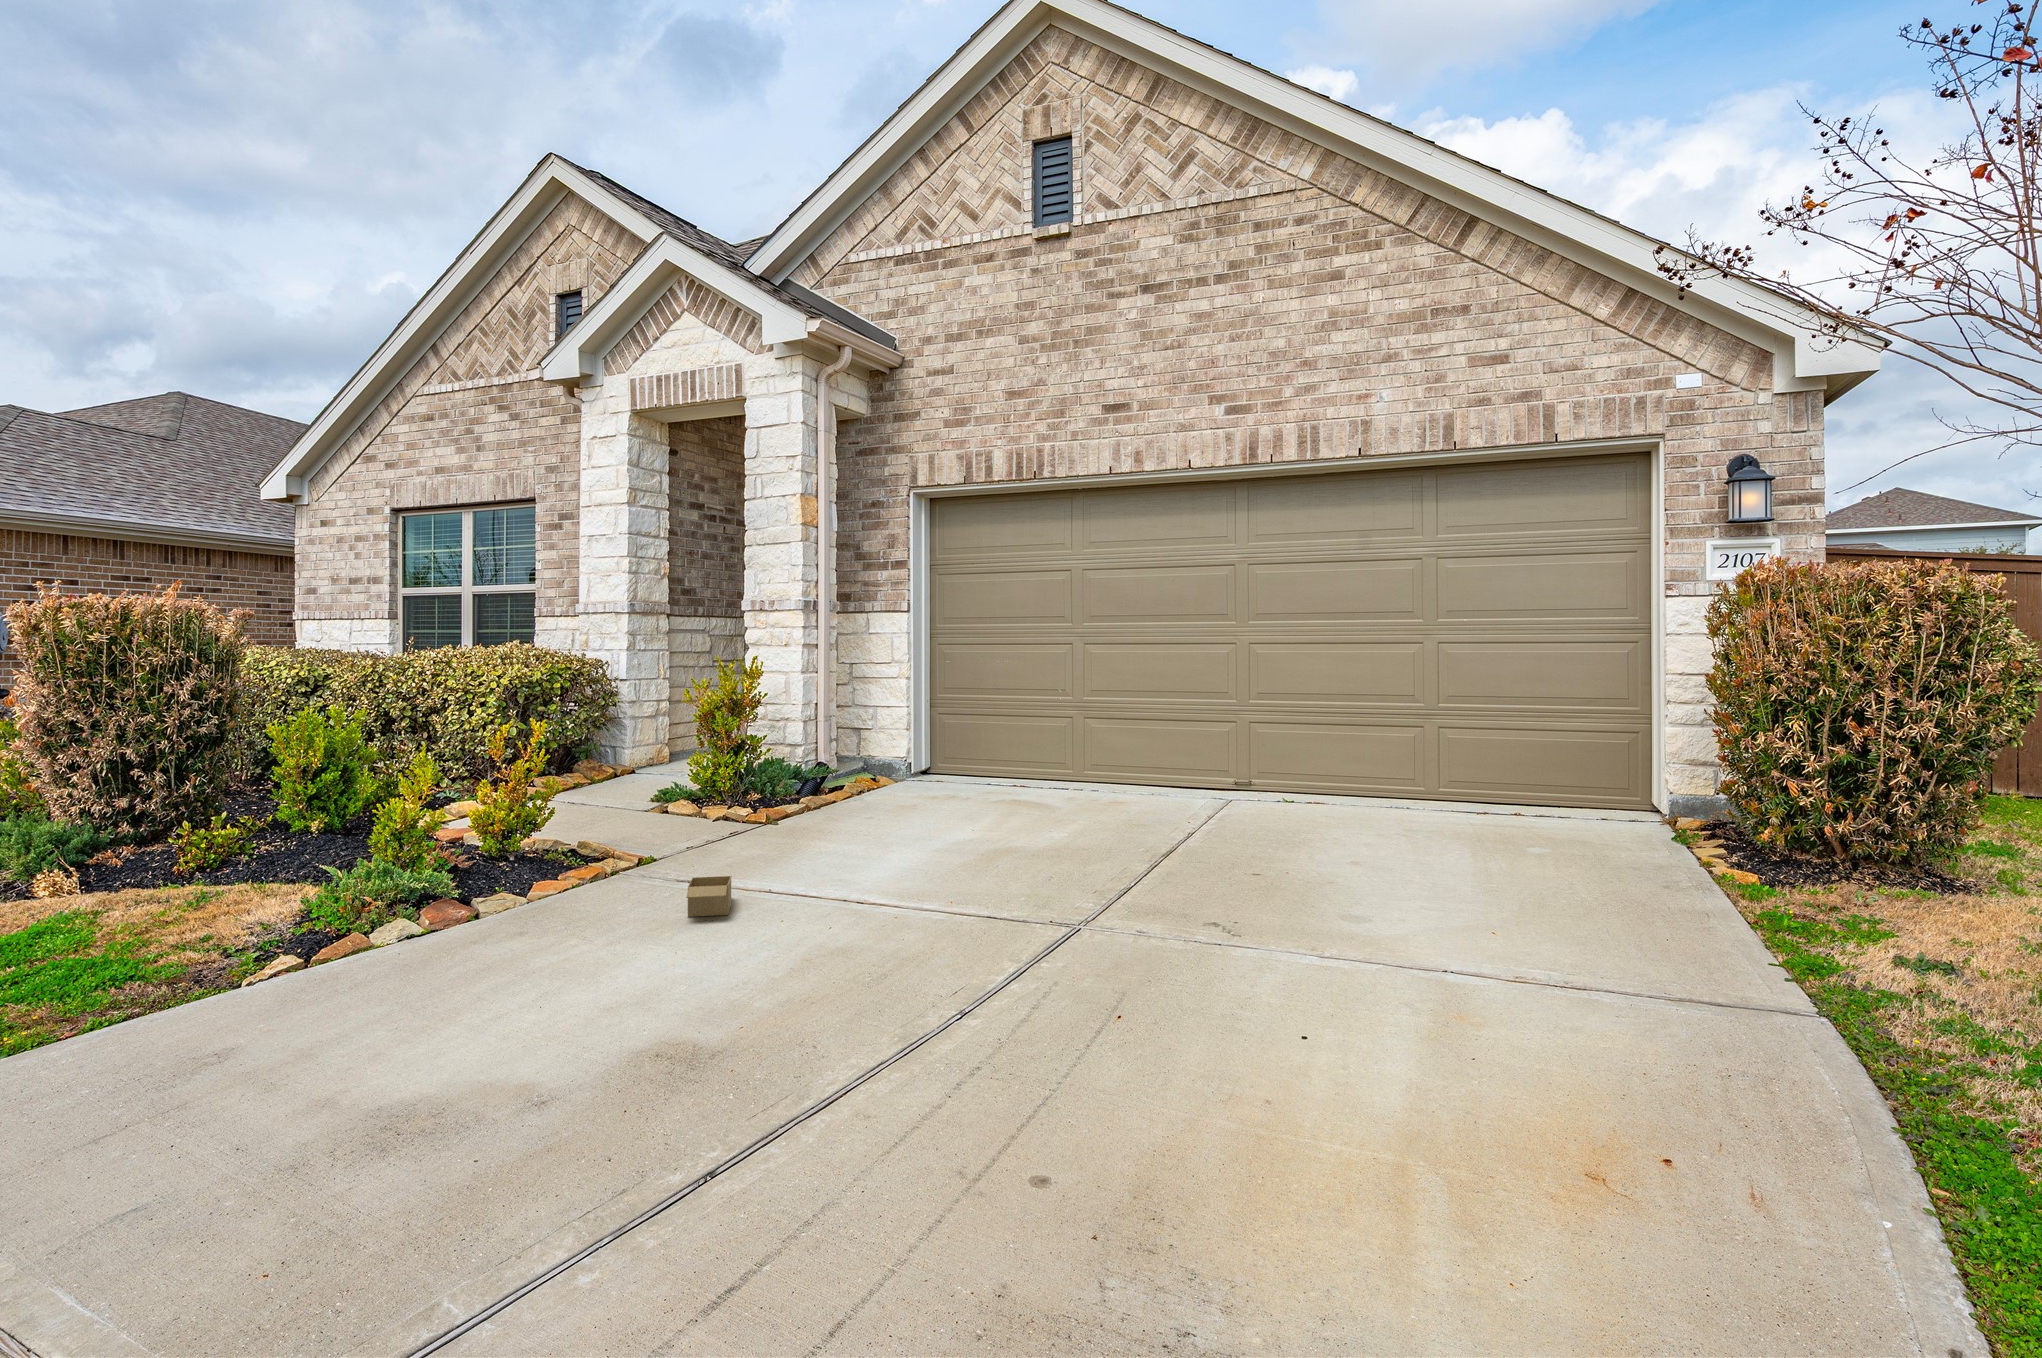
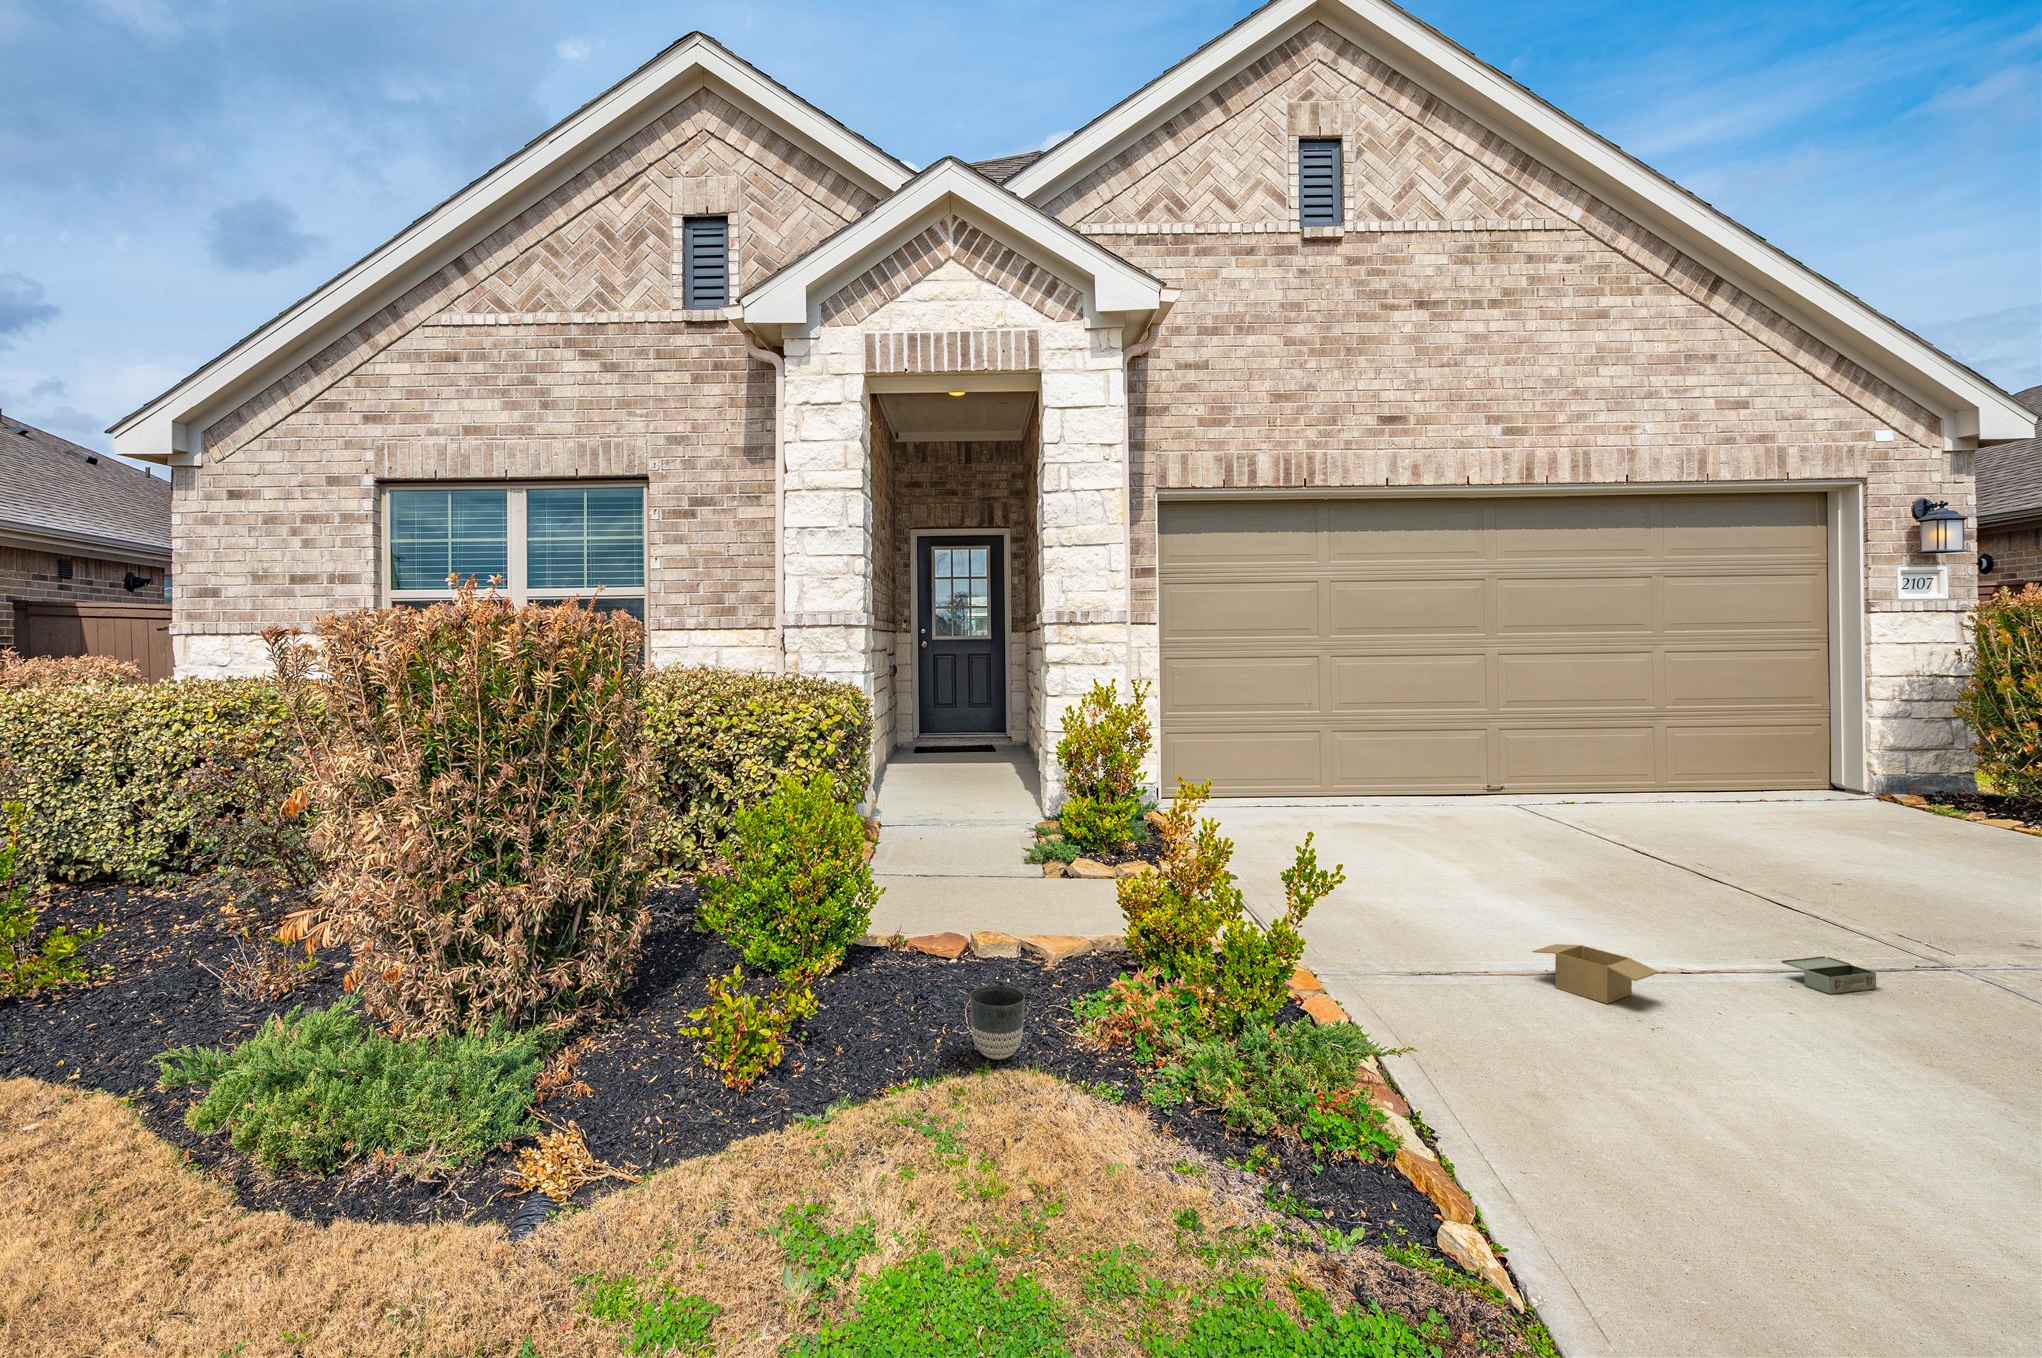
planter: none [232,853,275,897] -> present [970,986,1025,1060]
toolbox: none [877,905,937,933] -> present [1781,956,1876,994]

